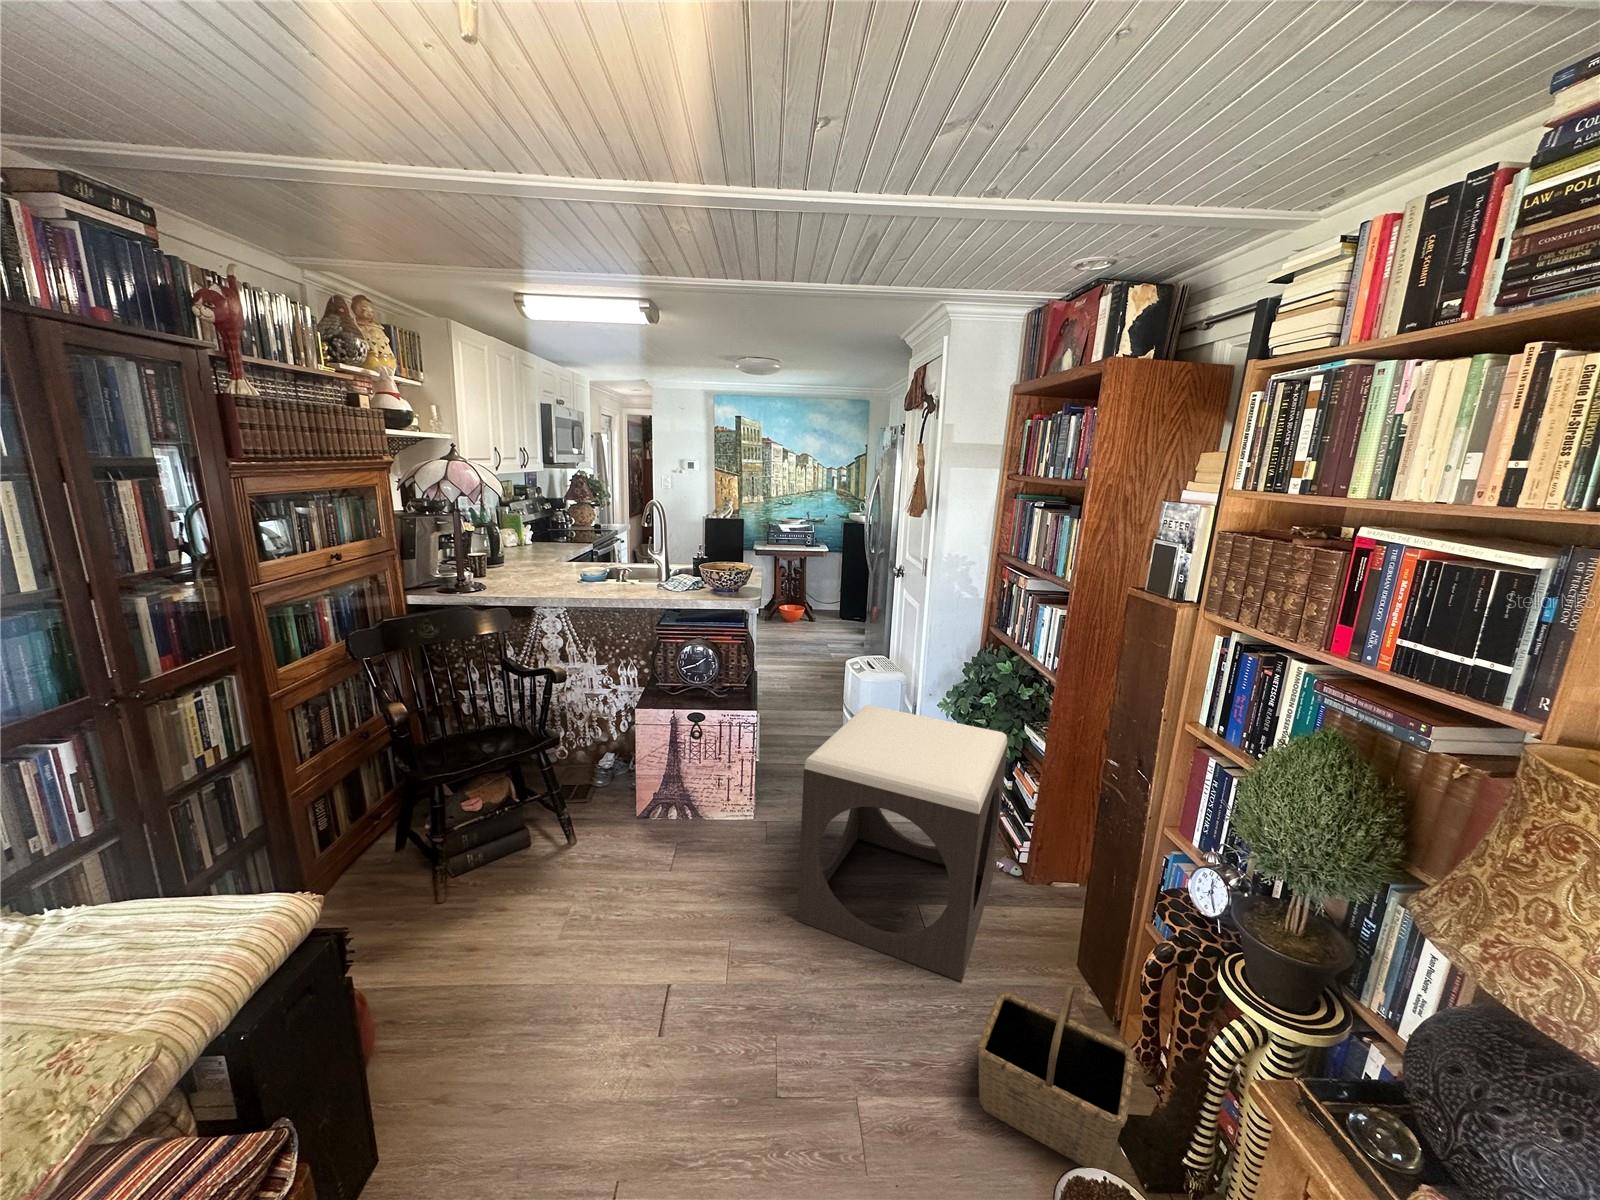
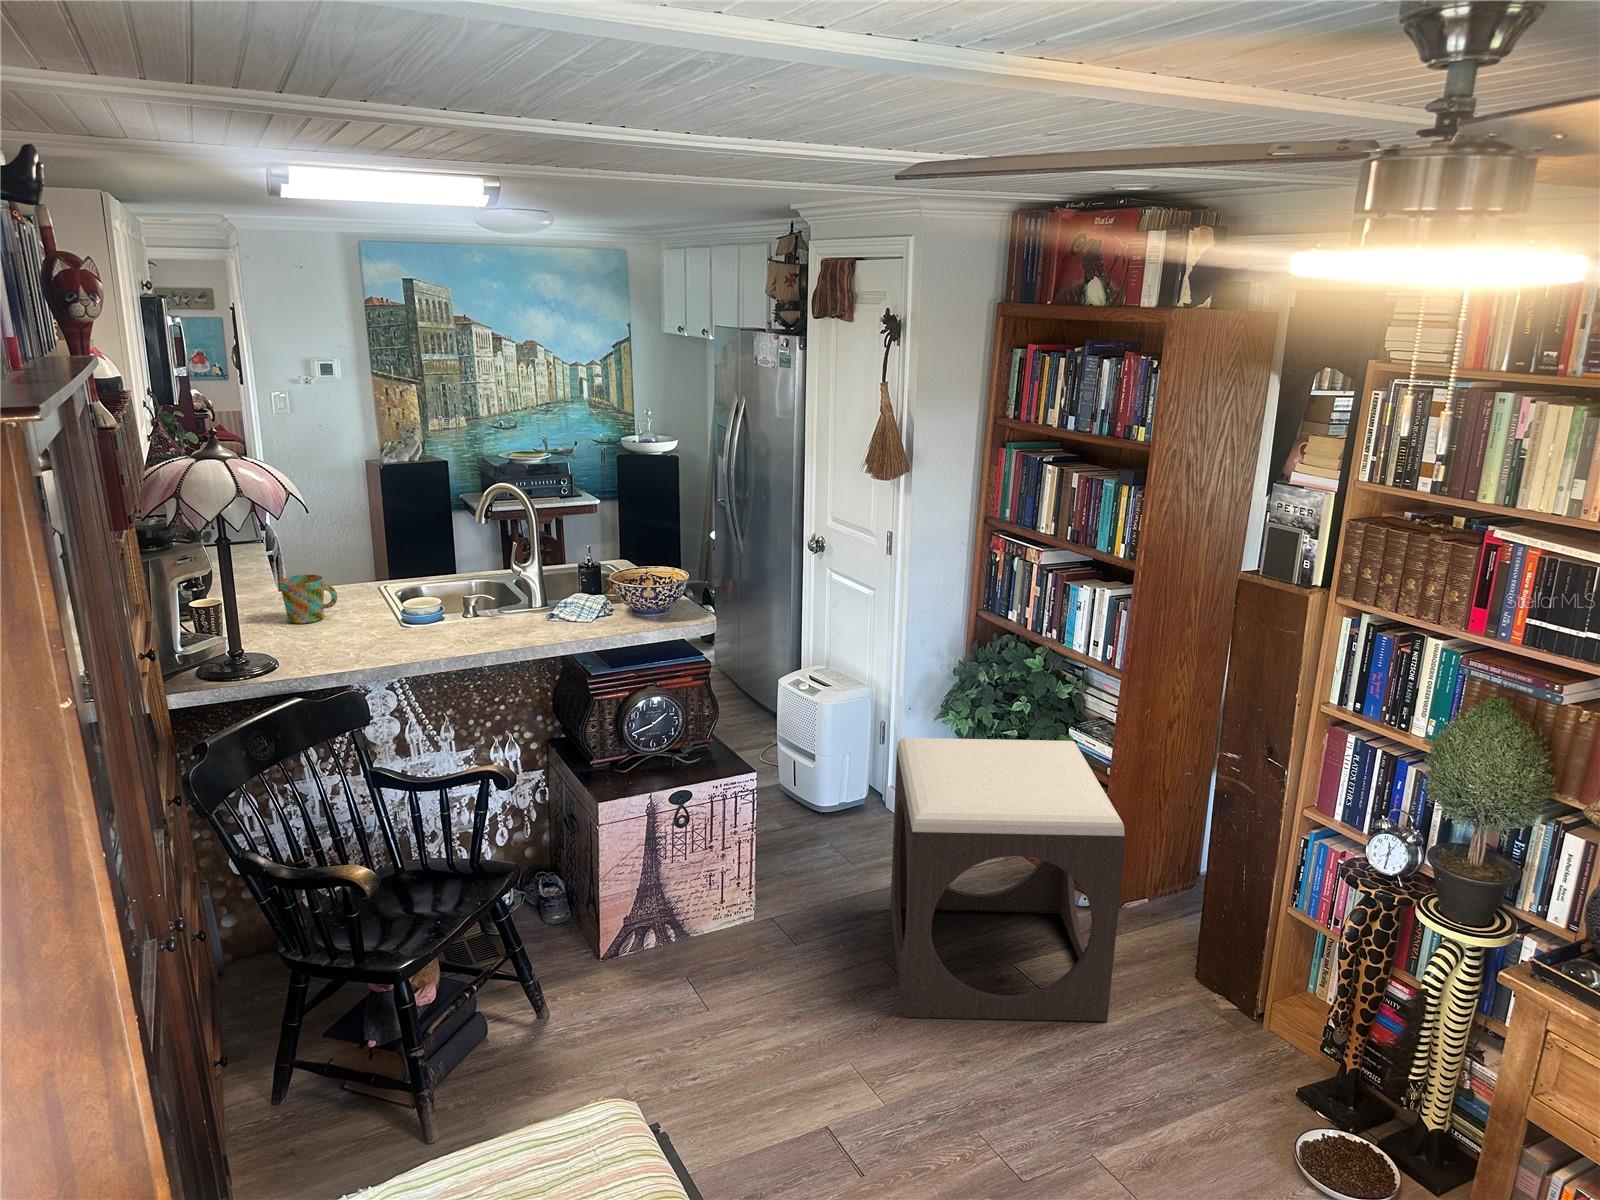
mug: none [512,543,544,570] -> present [279,575,337,623]
basket: present [977,984,1134,1171] -> none [1177,977,1335,1132]

